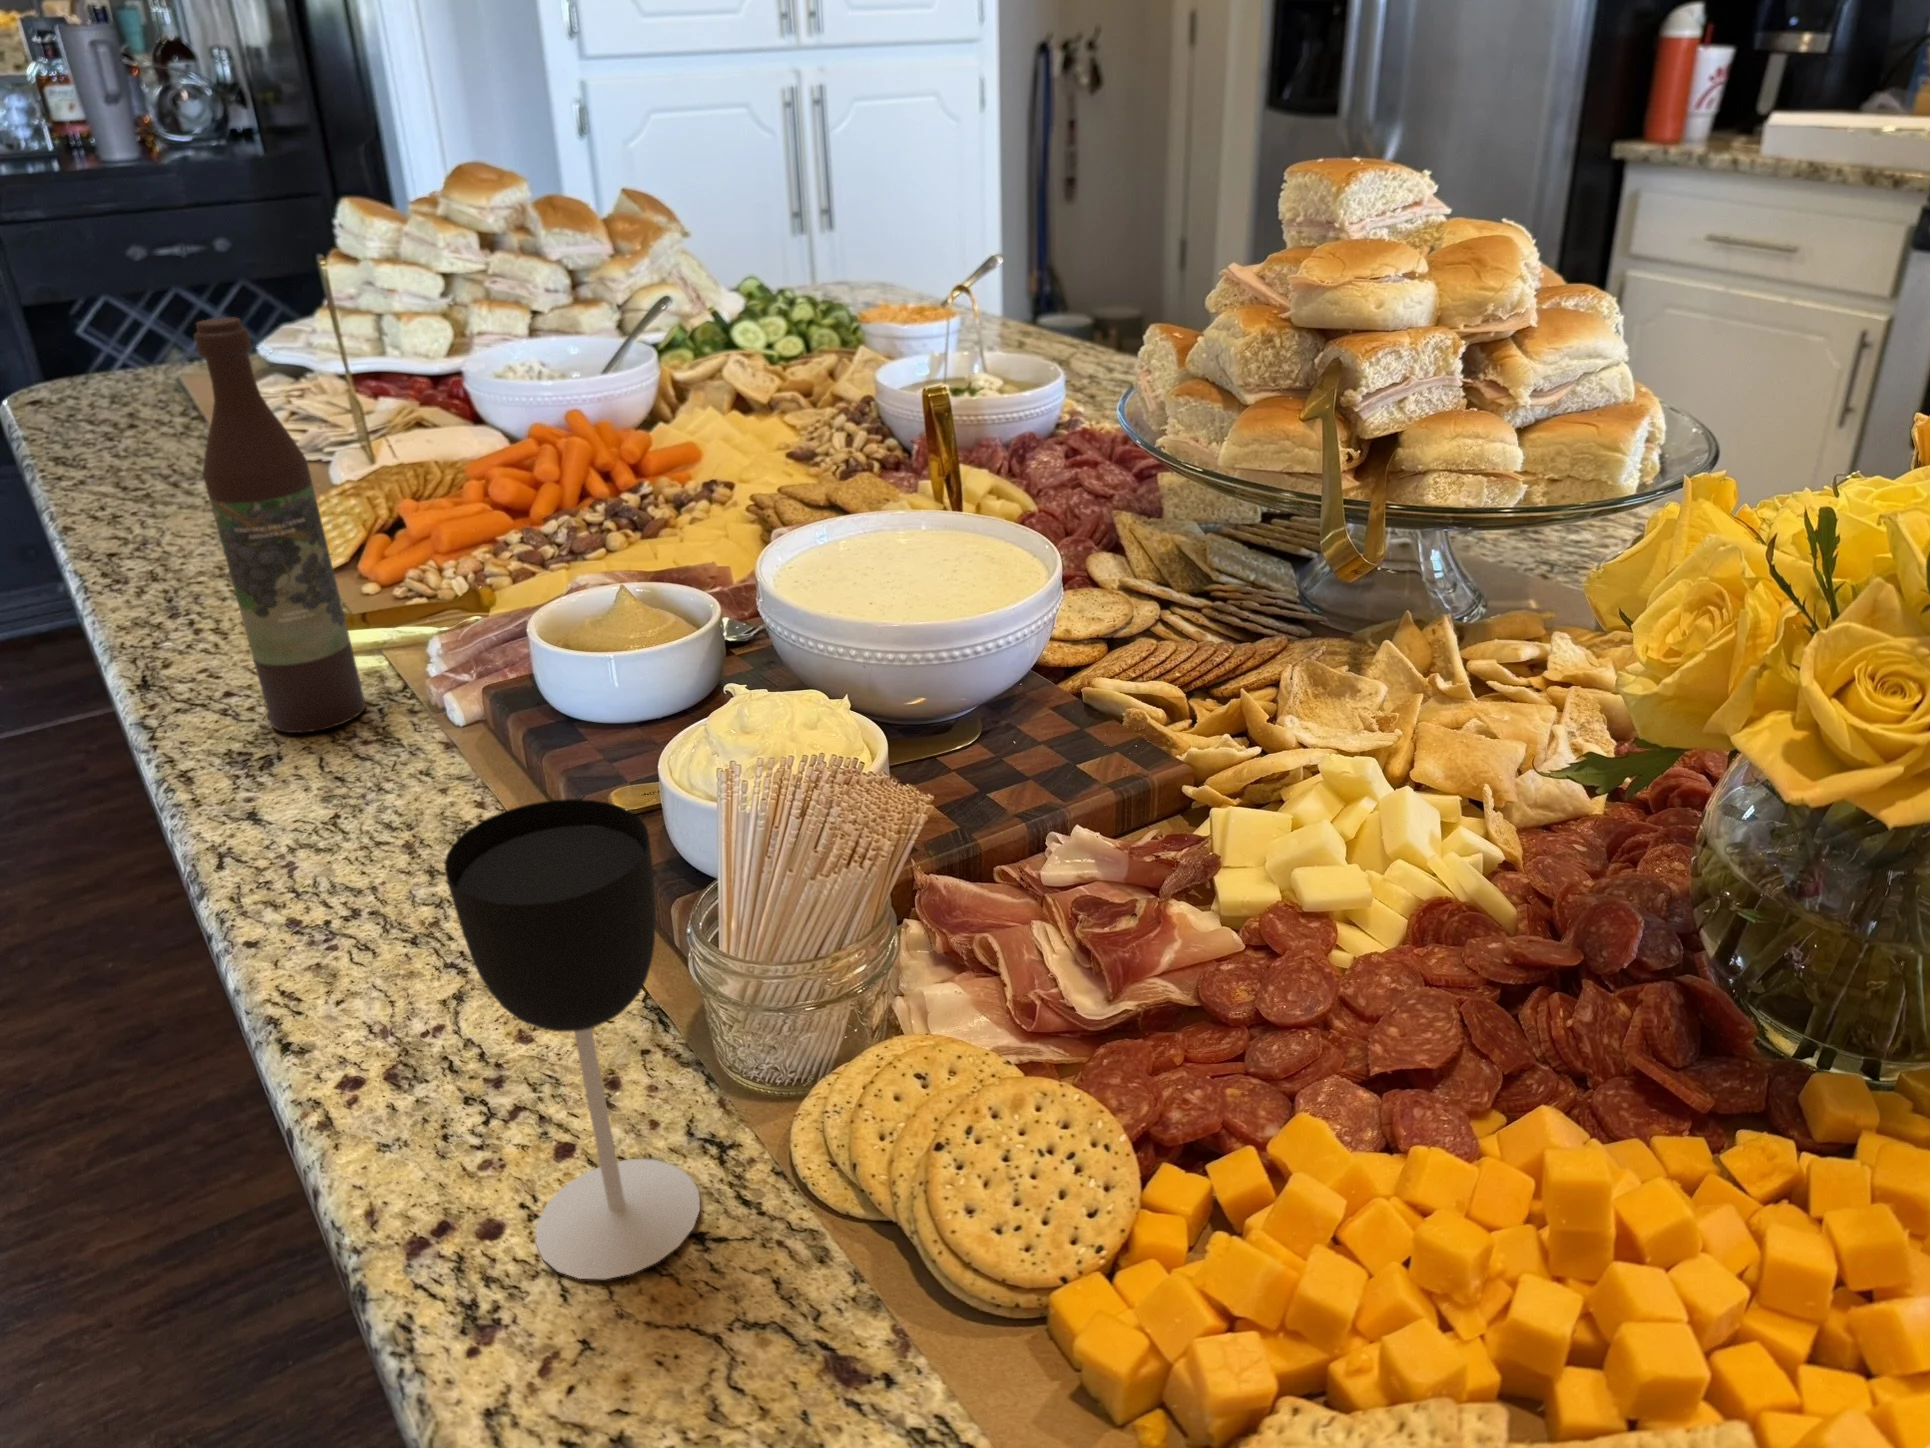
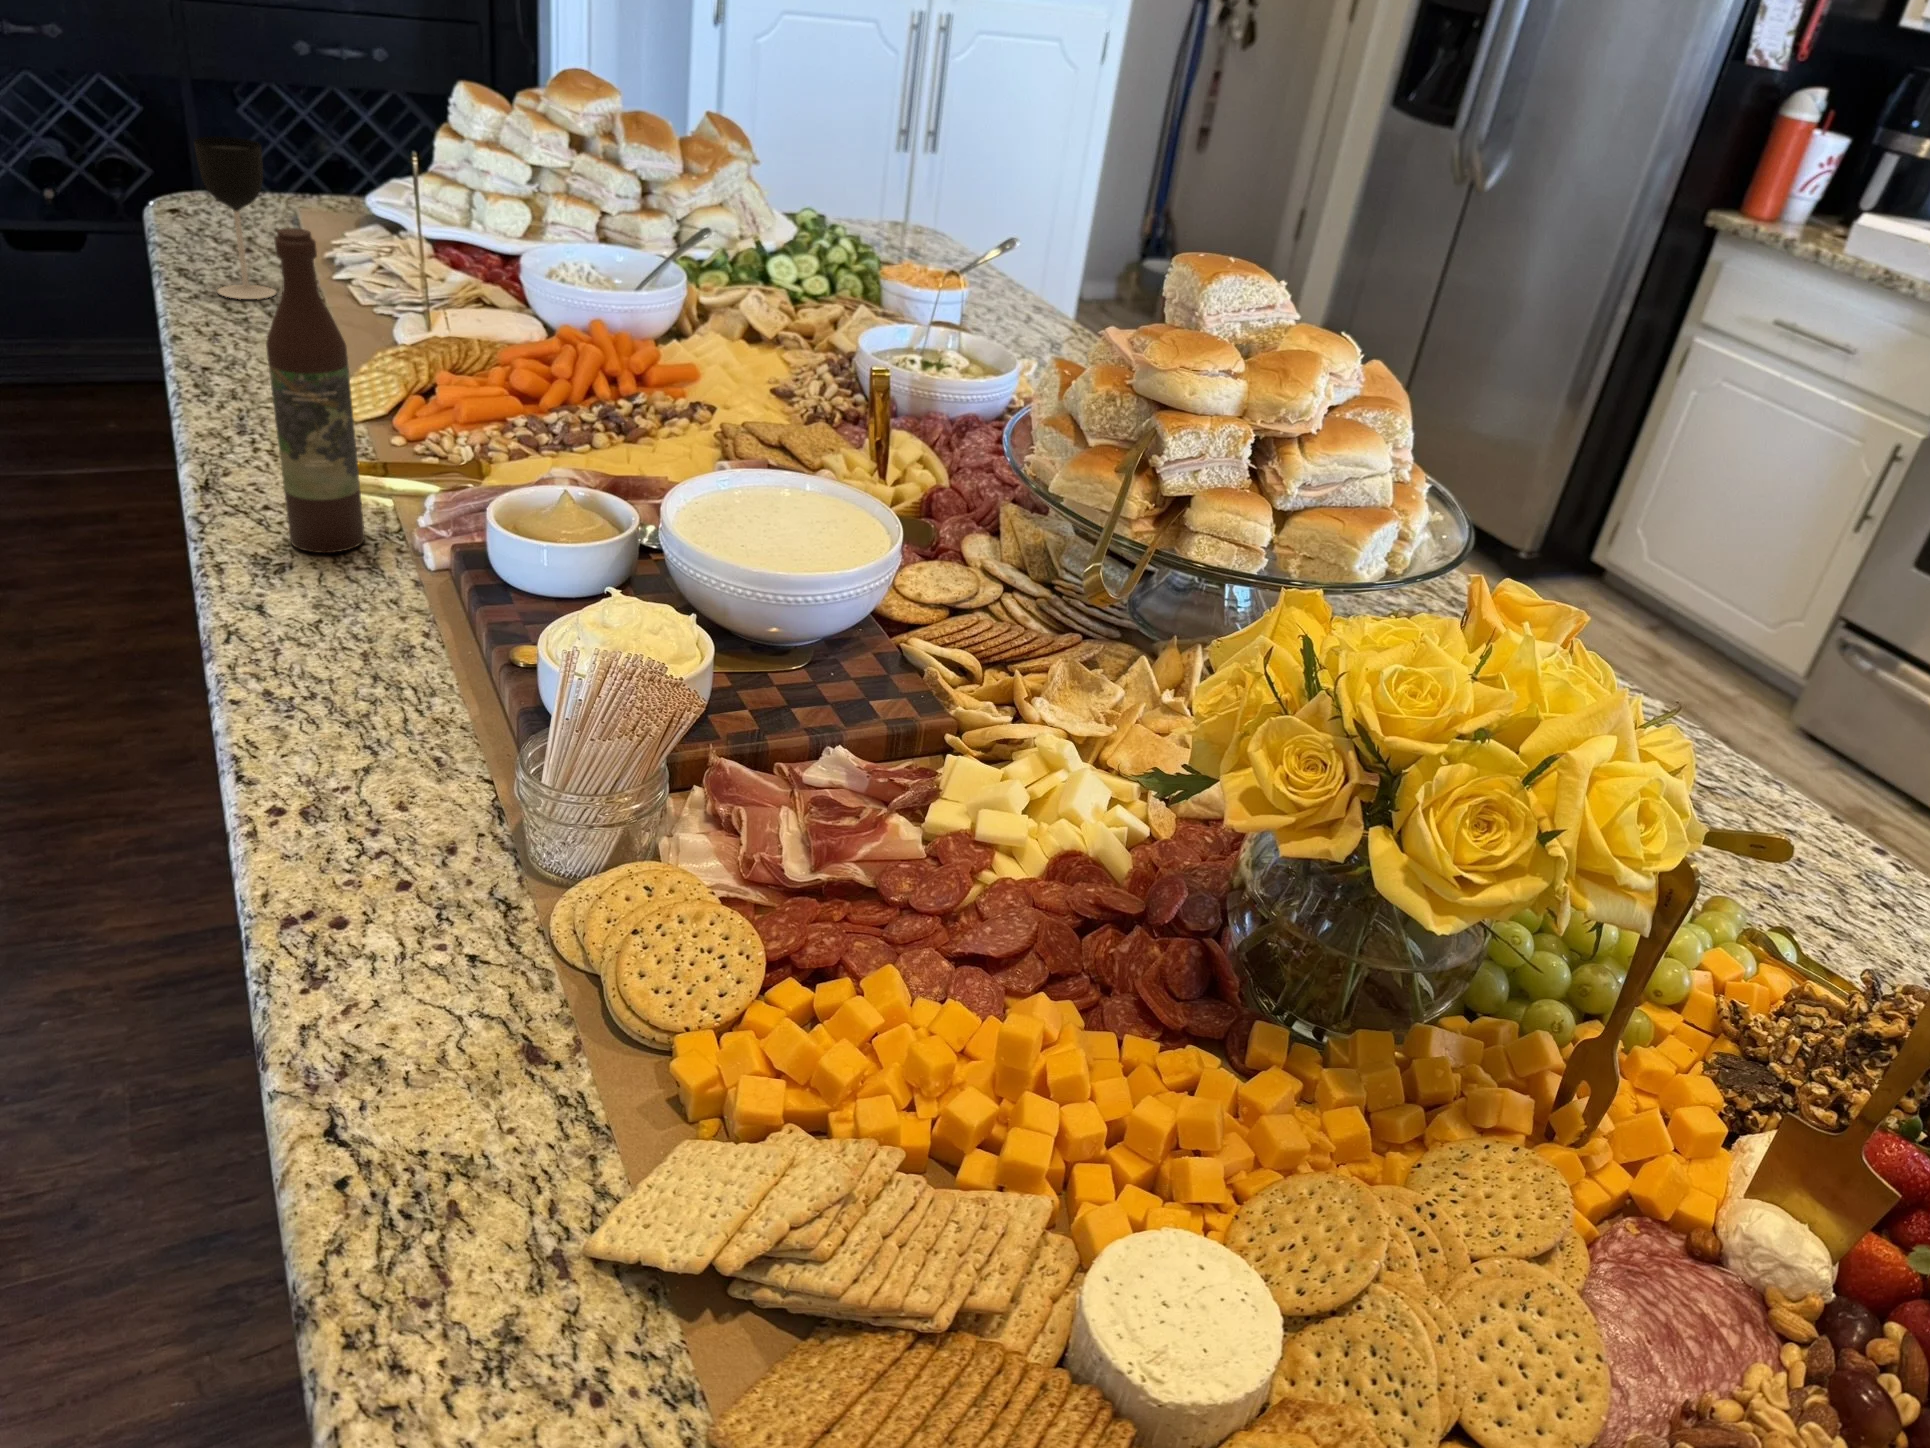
wine glass: present [445,799,700,1279] -> present [194,136,276,299]

